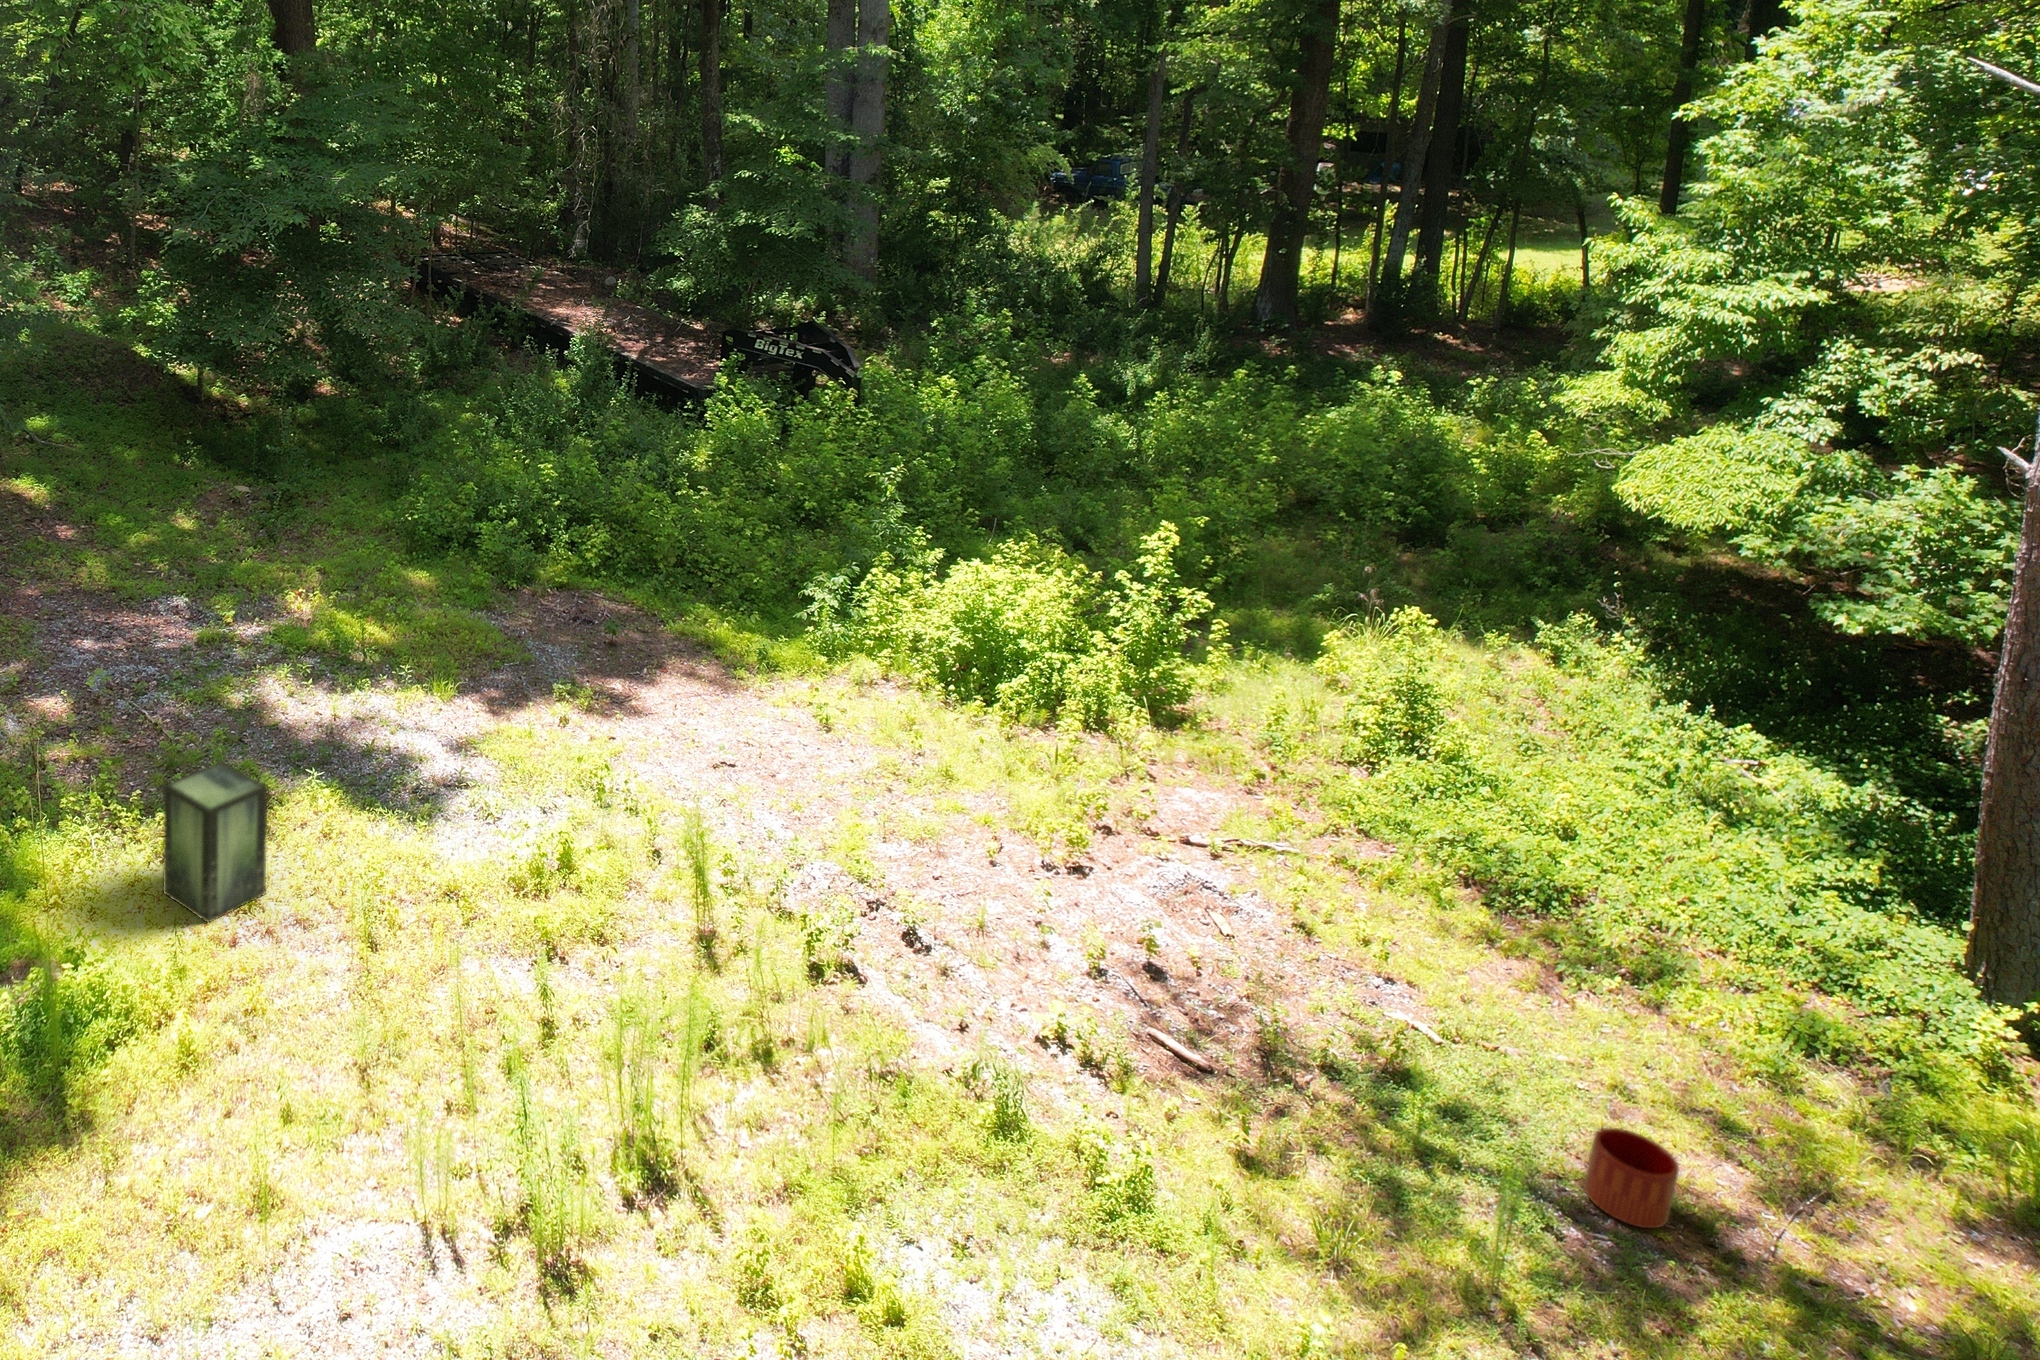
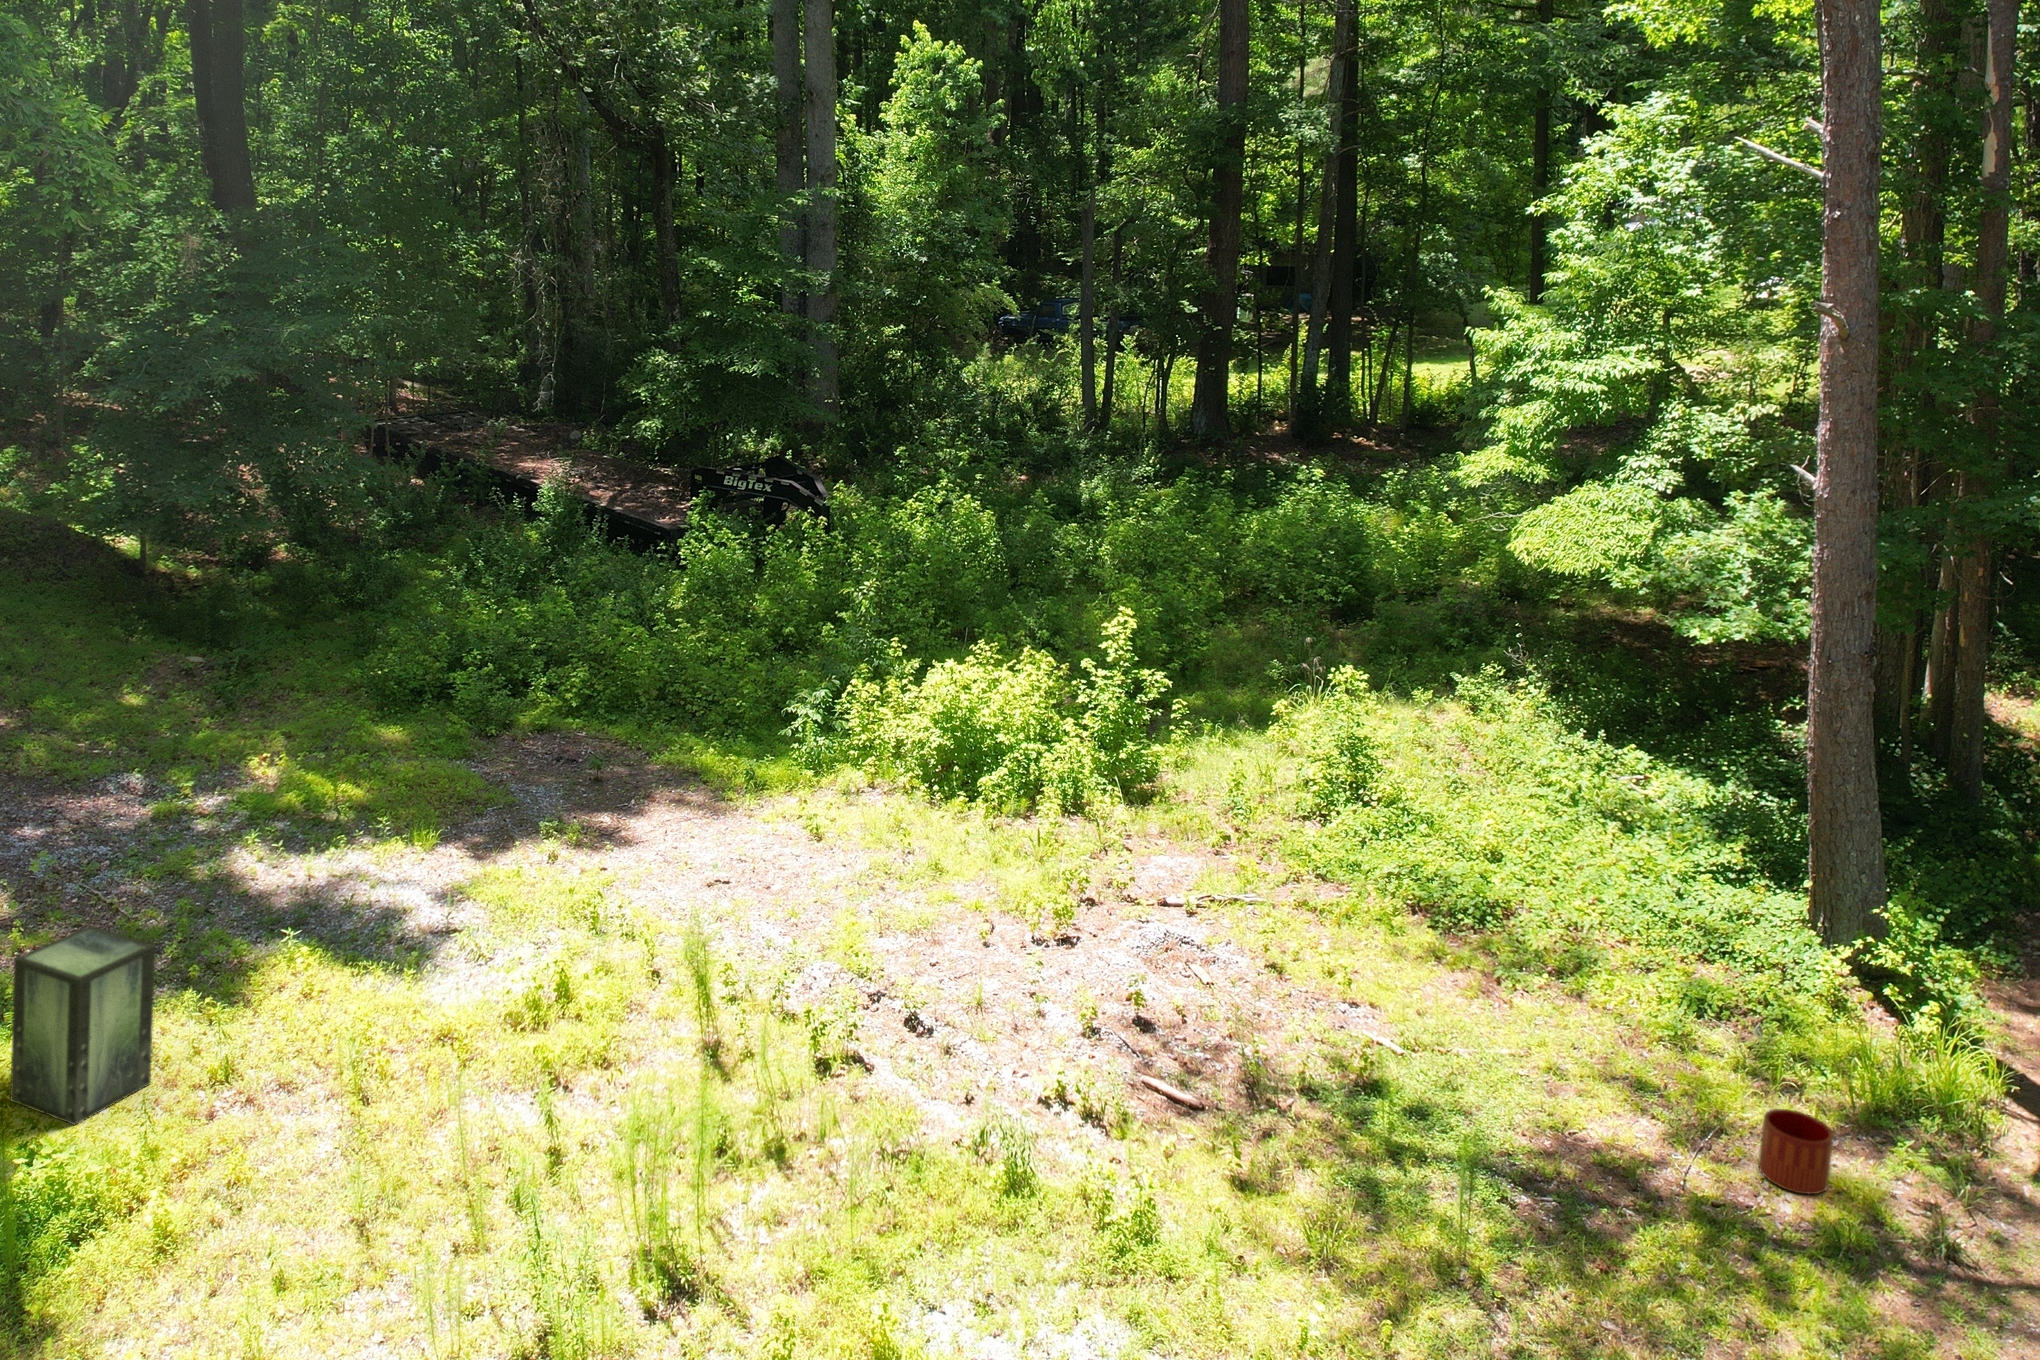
planter: present [1584,1127,1680,1228] -> present [1758,1109,1833,1194]

